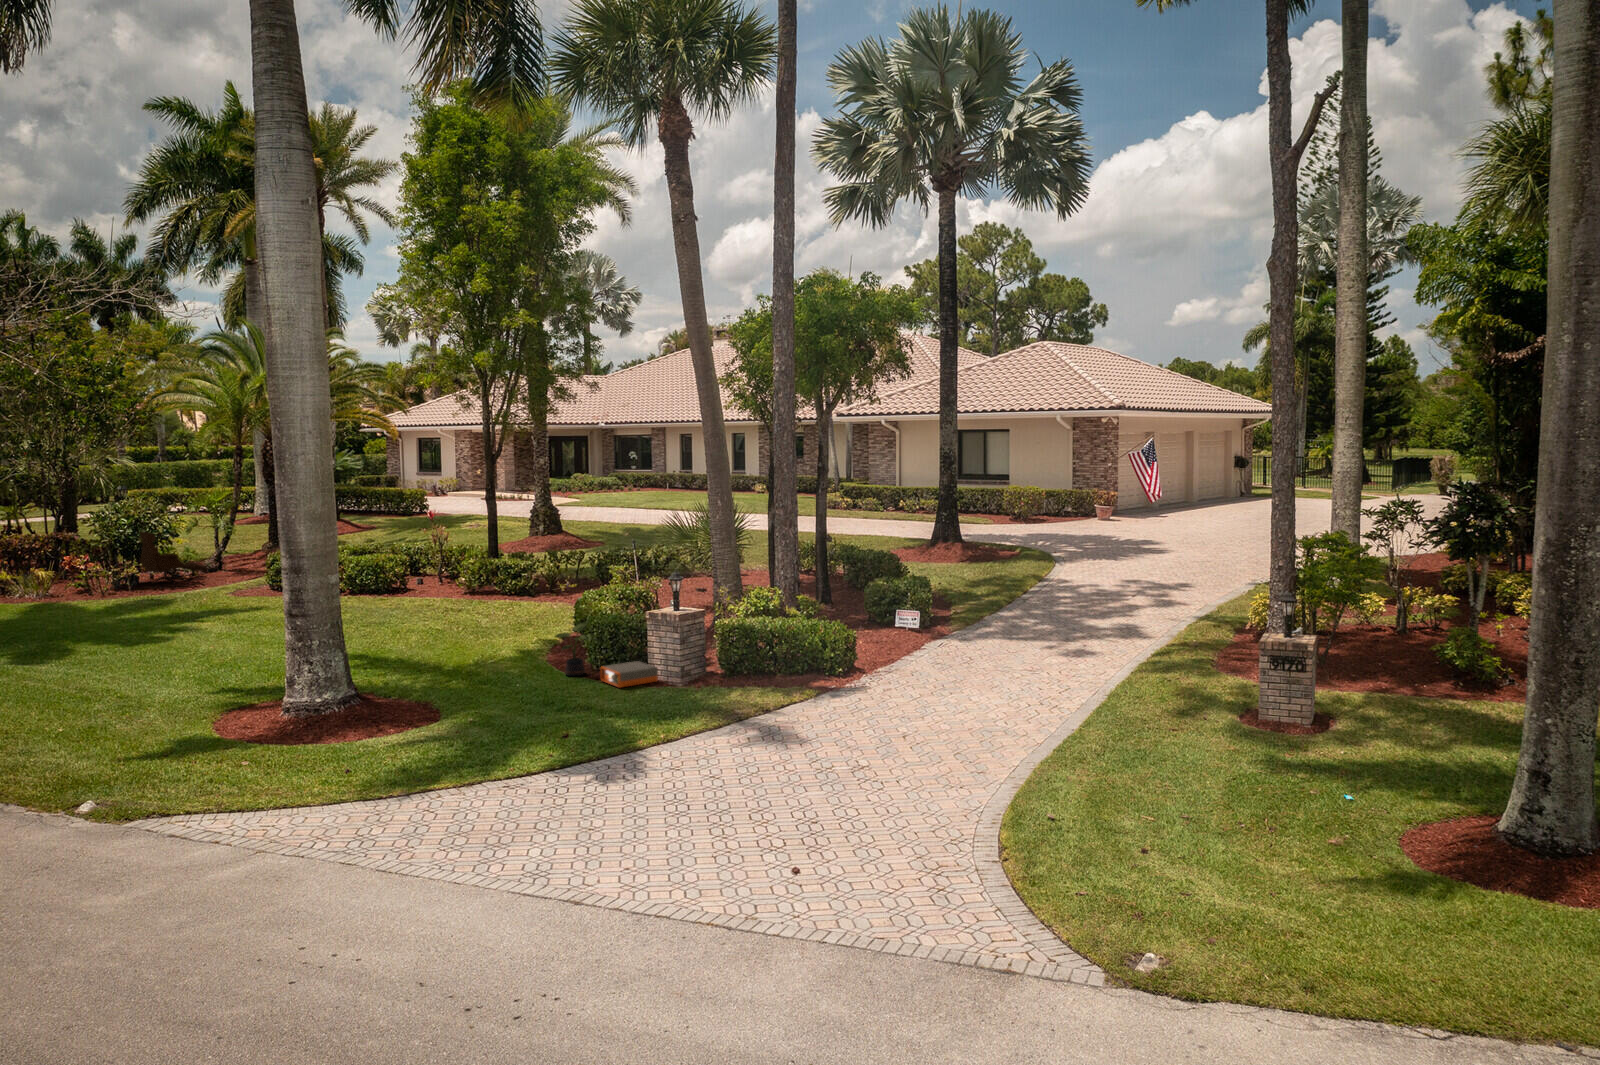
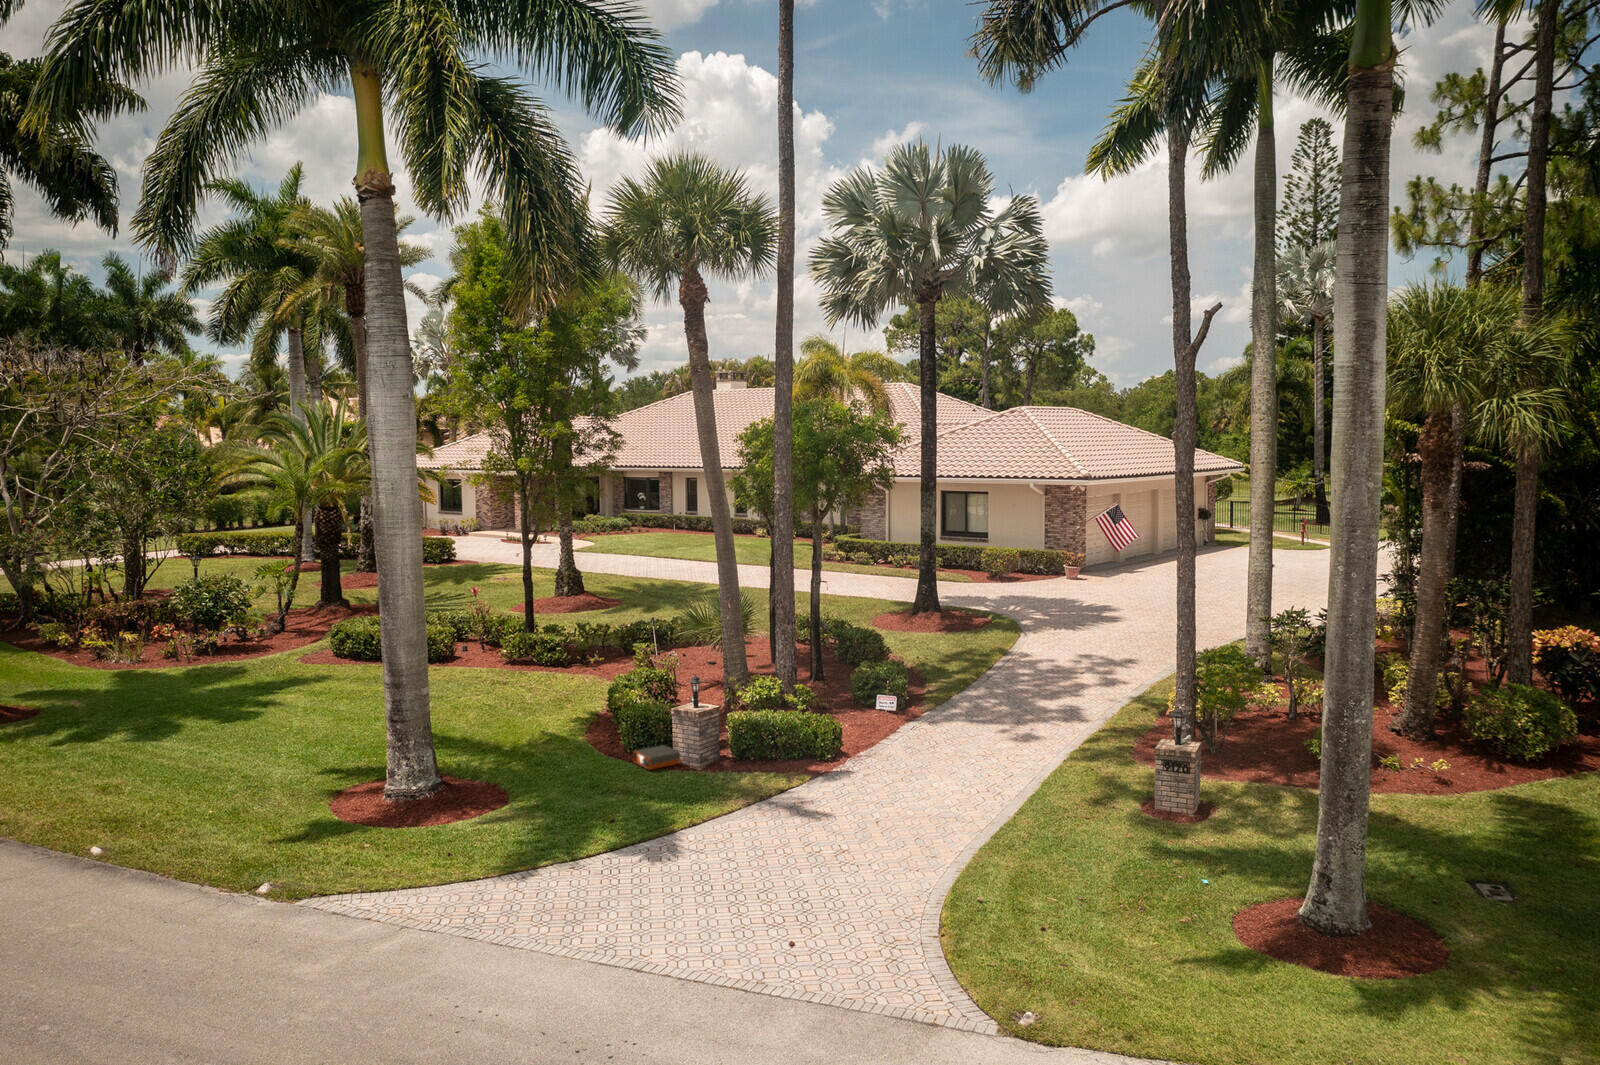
lounge chair: present [139,531,208,583] -> none [218,604,280,651]
potted plant: present [557,621,588,676] -> none [596,710,624,757]

